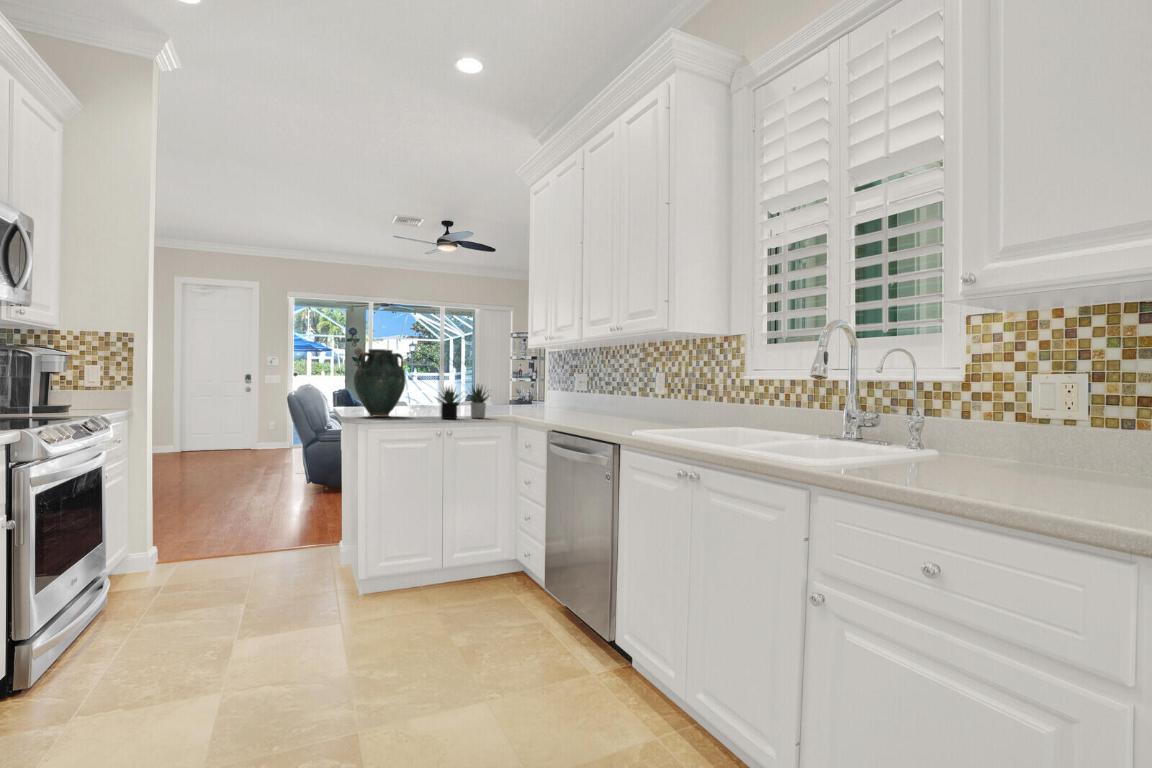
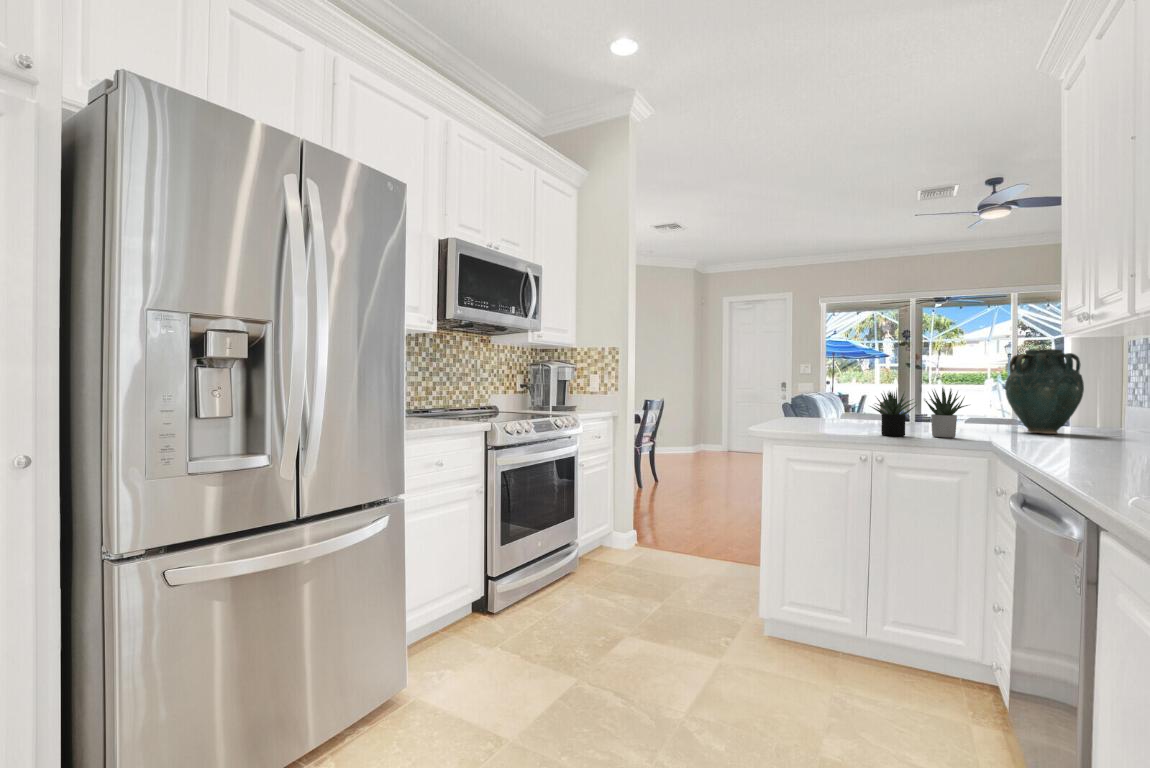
vase: present [354,349,405,417] -> present [1005,349,1084,434]

